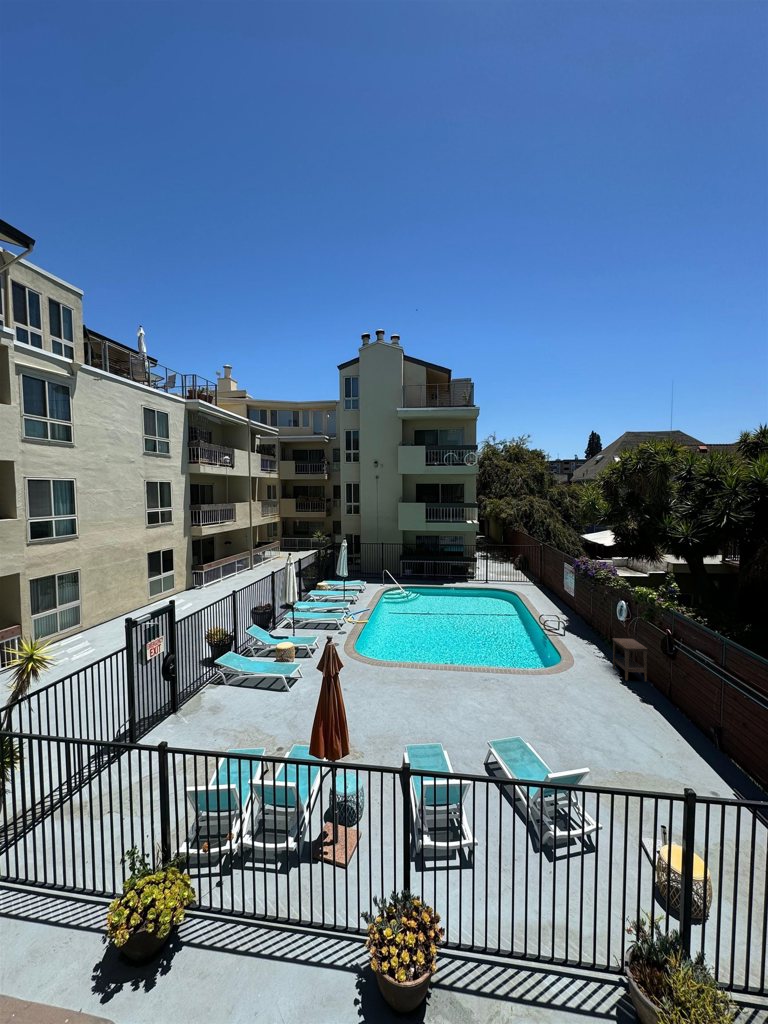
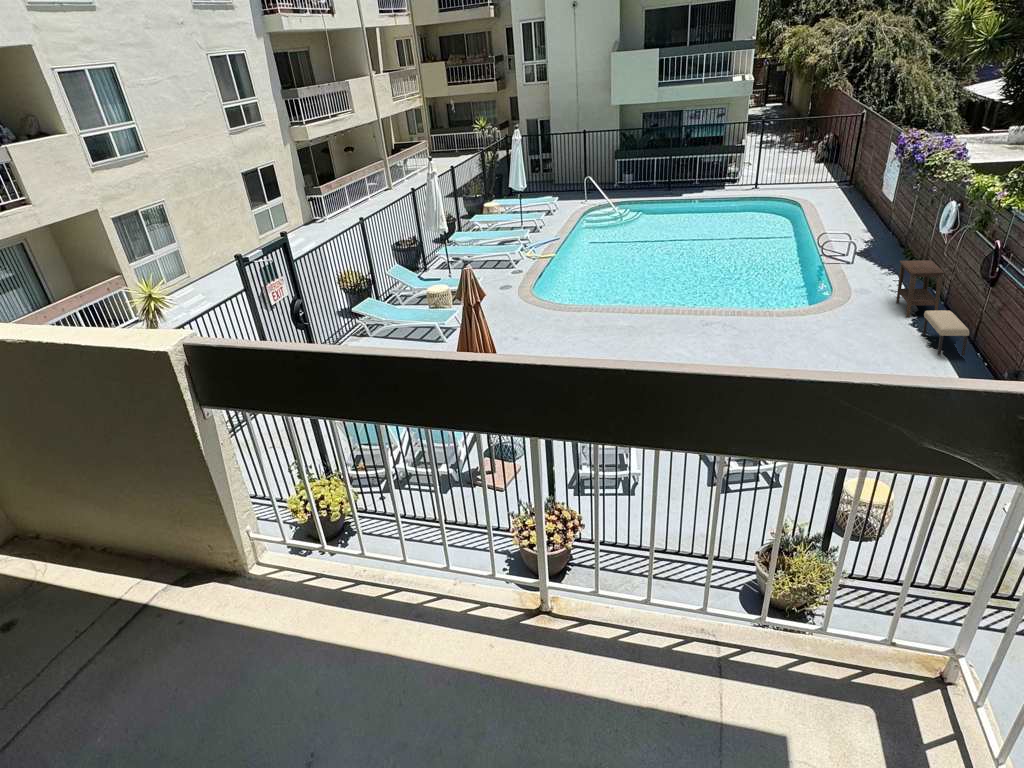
bench: none [643,678,685,716] -> present [923,310,969,356]

